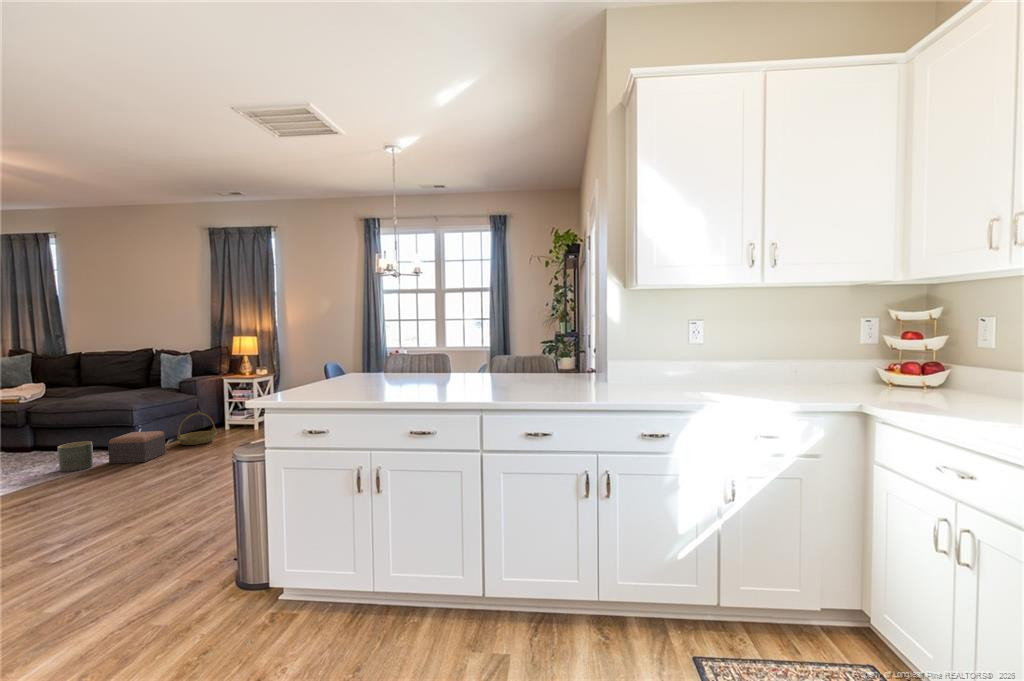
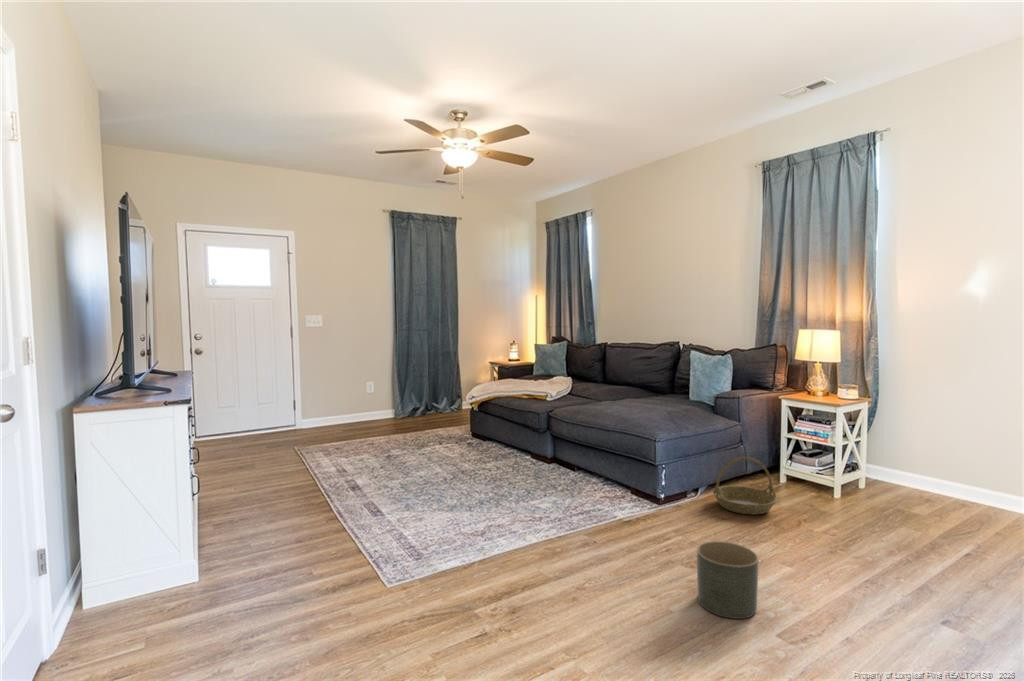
footstool: present [108,431,166,464] -> none [622,474,699,536]
planter: present [57,441,93,472] -> present [697,541,759,619]

